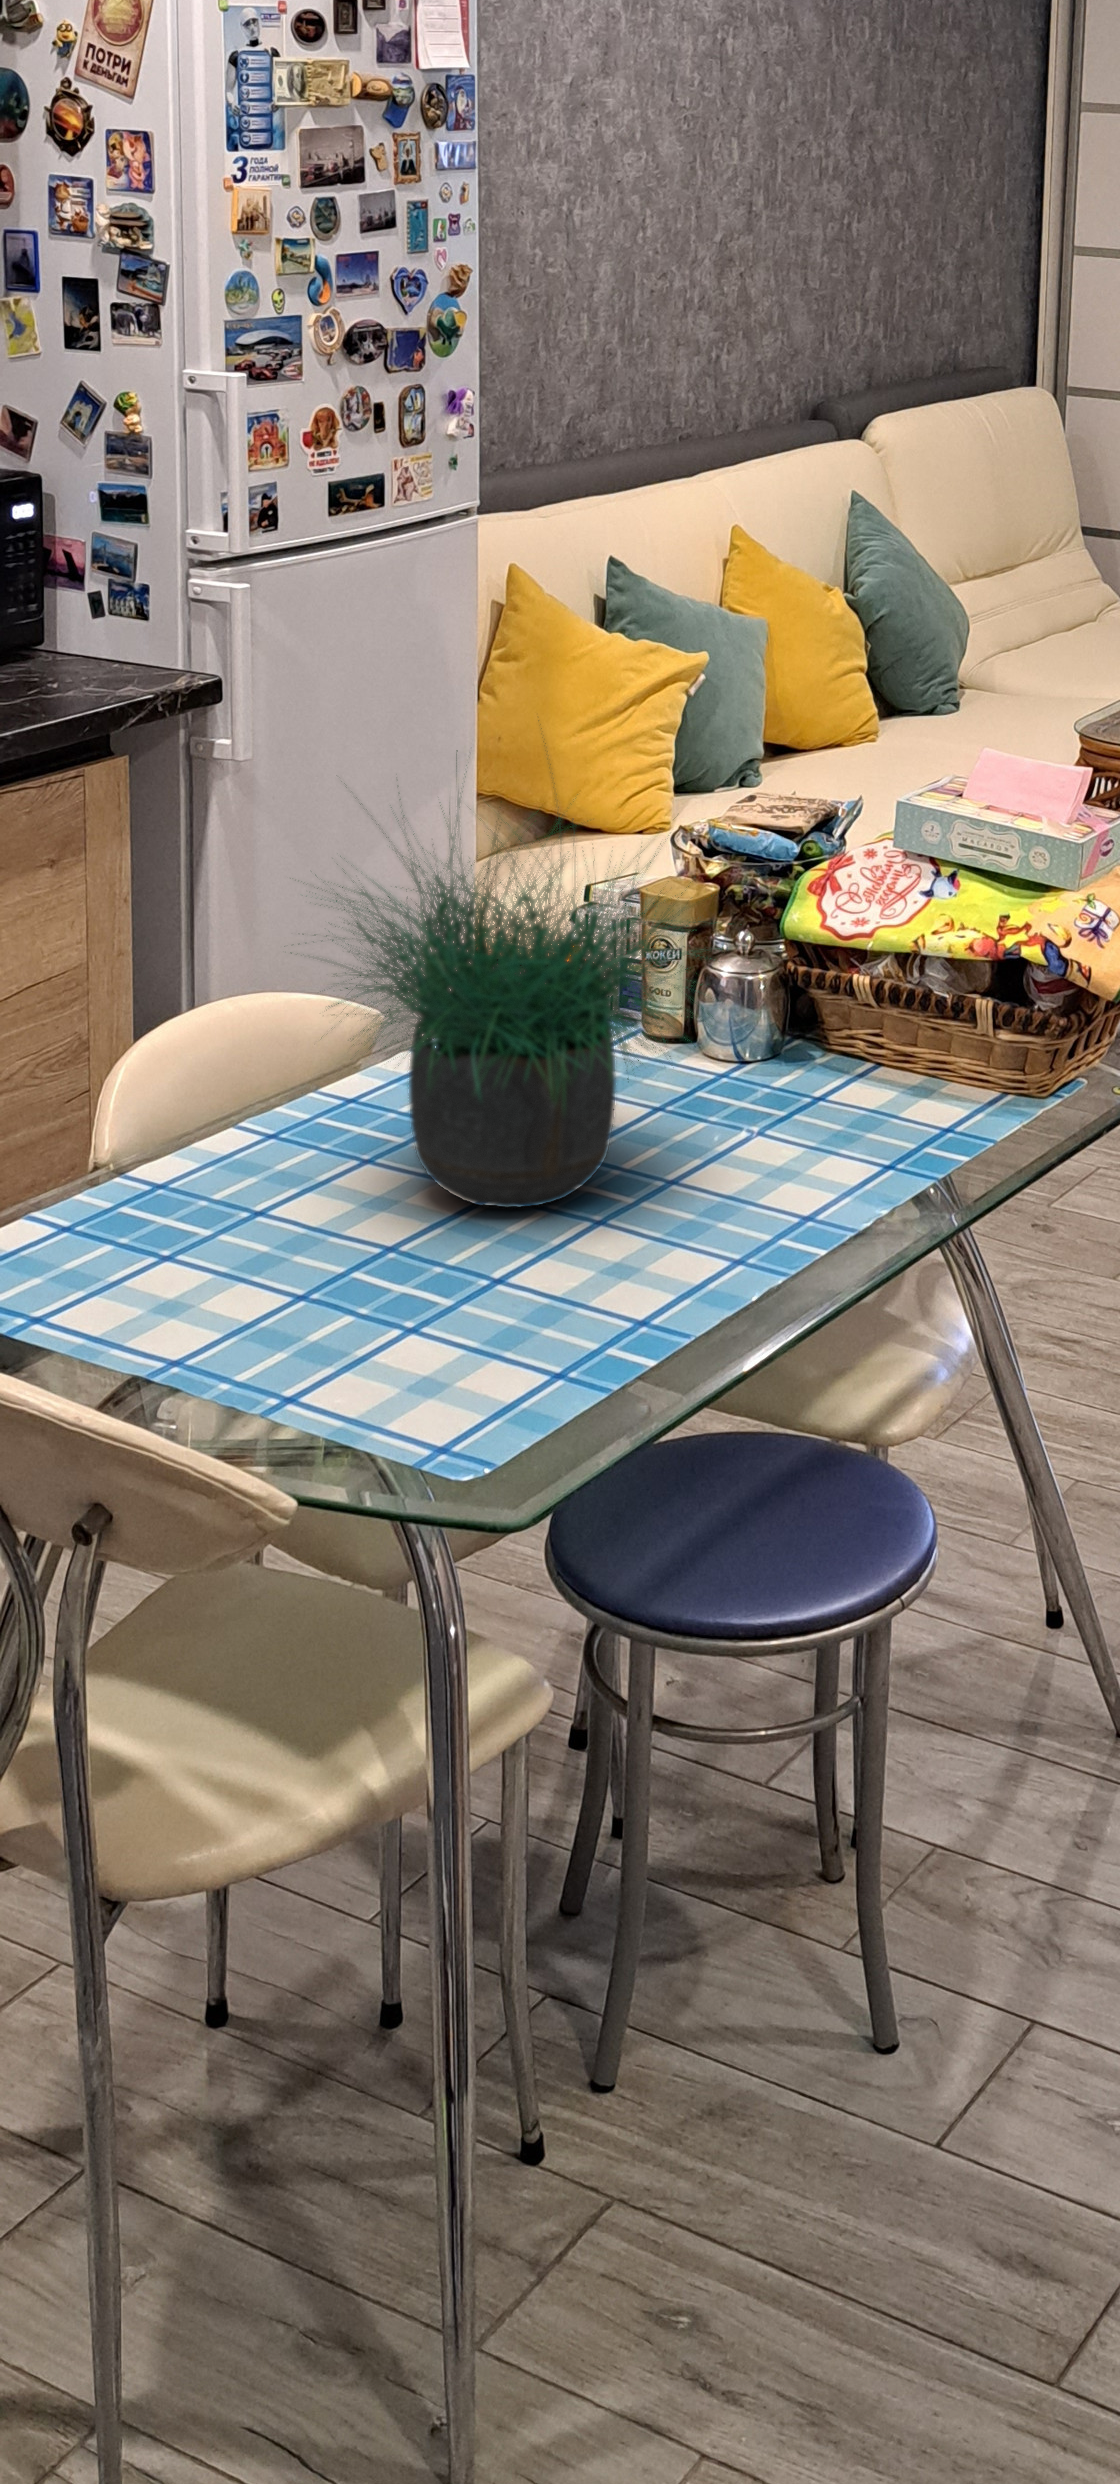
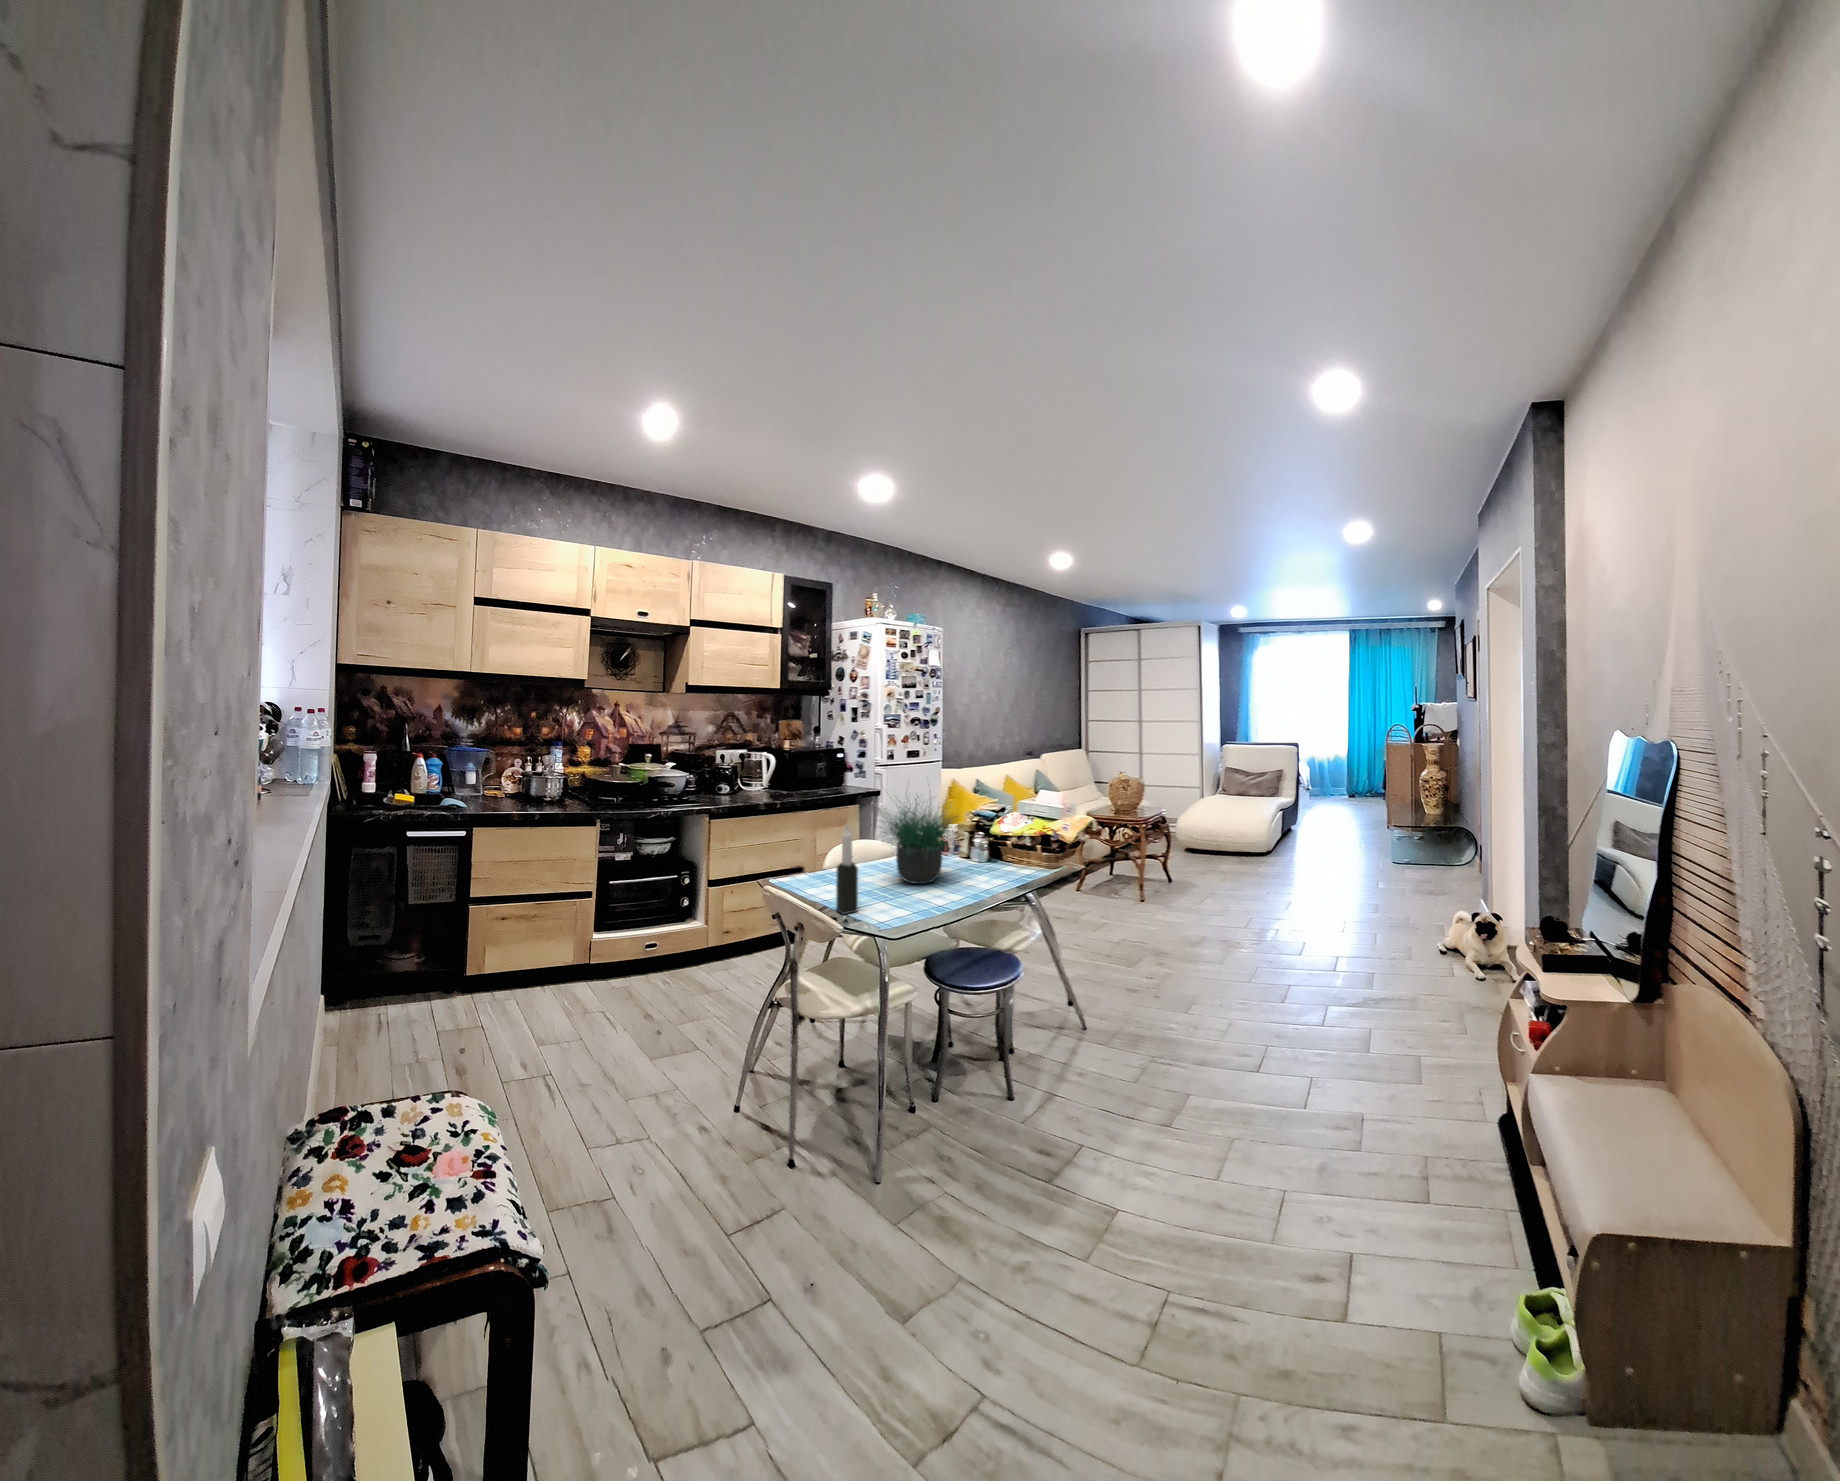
candle: none [180,997,279,1392] -> present [836,825,858,914]

